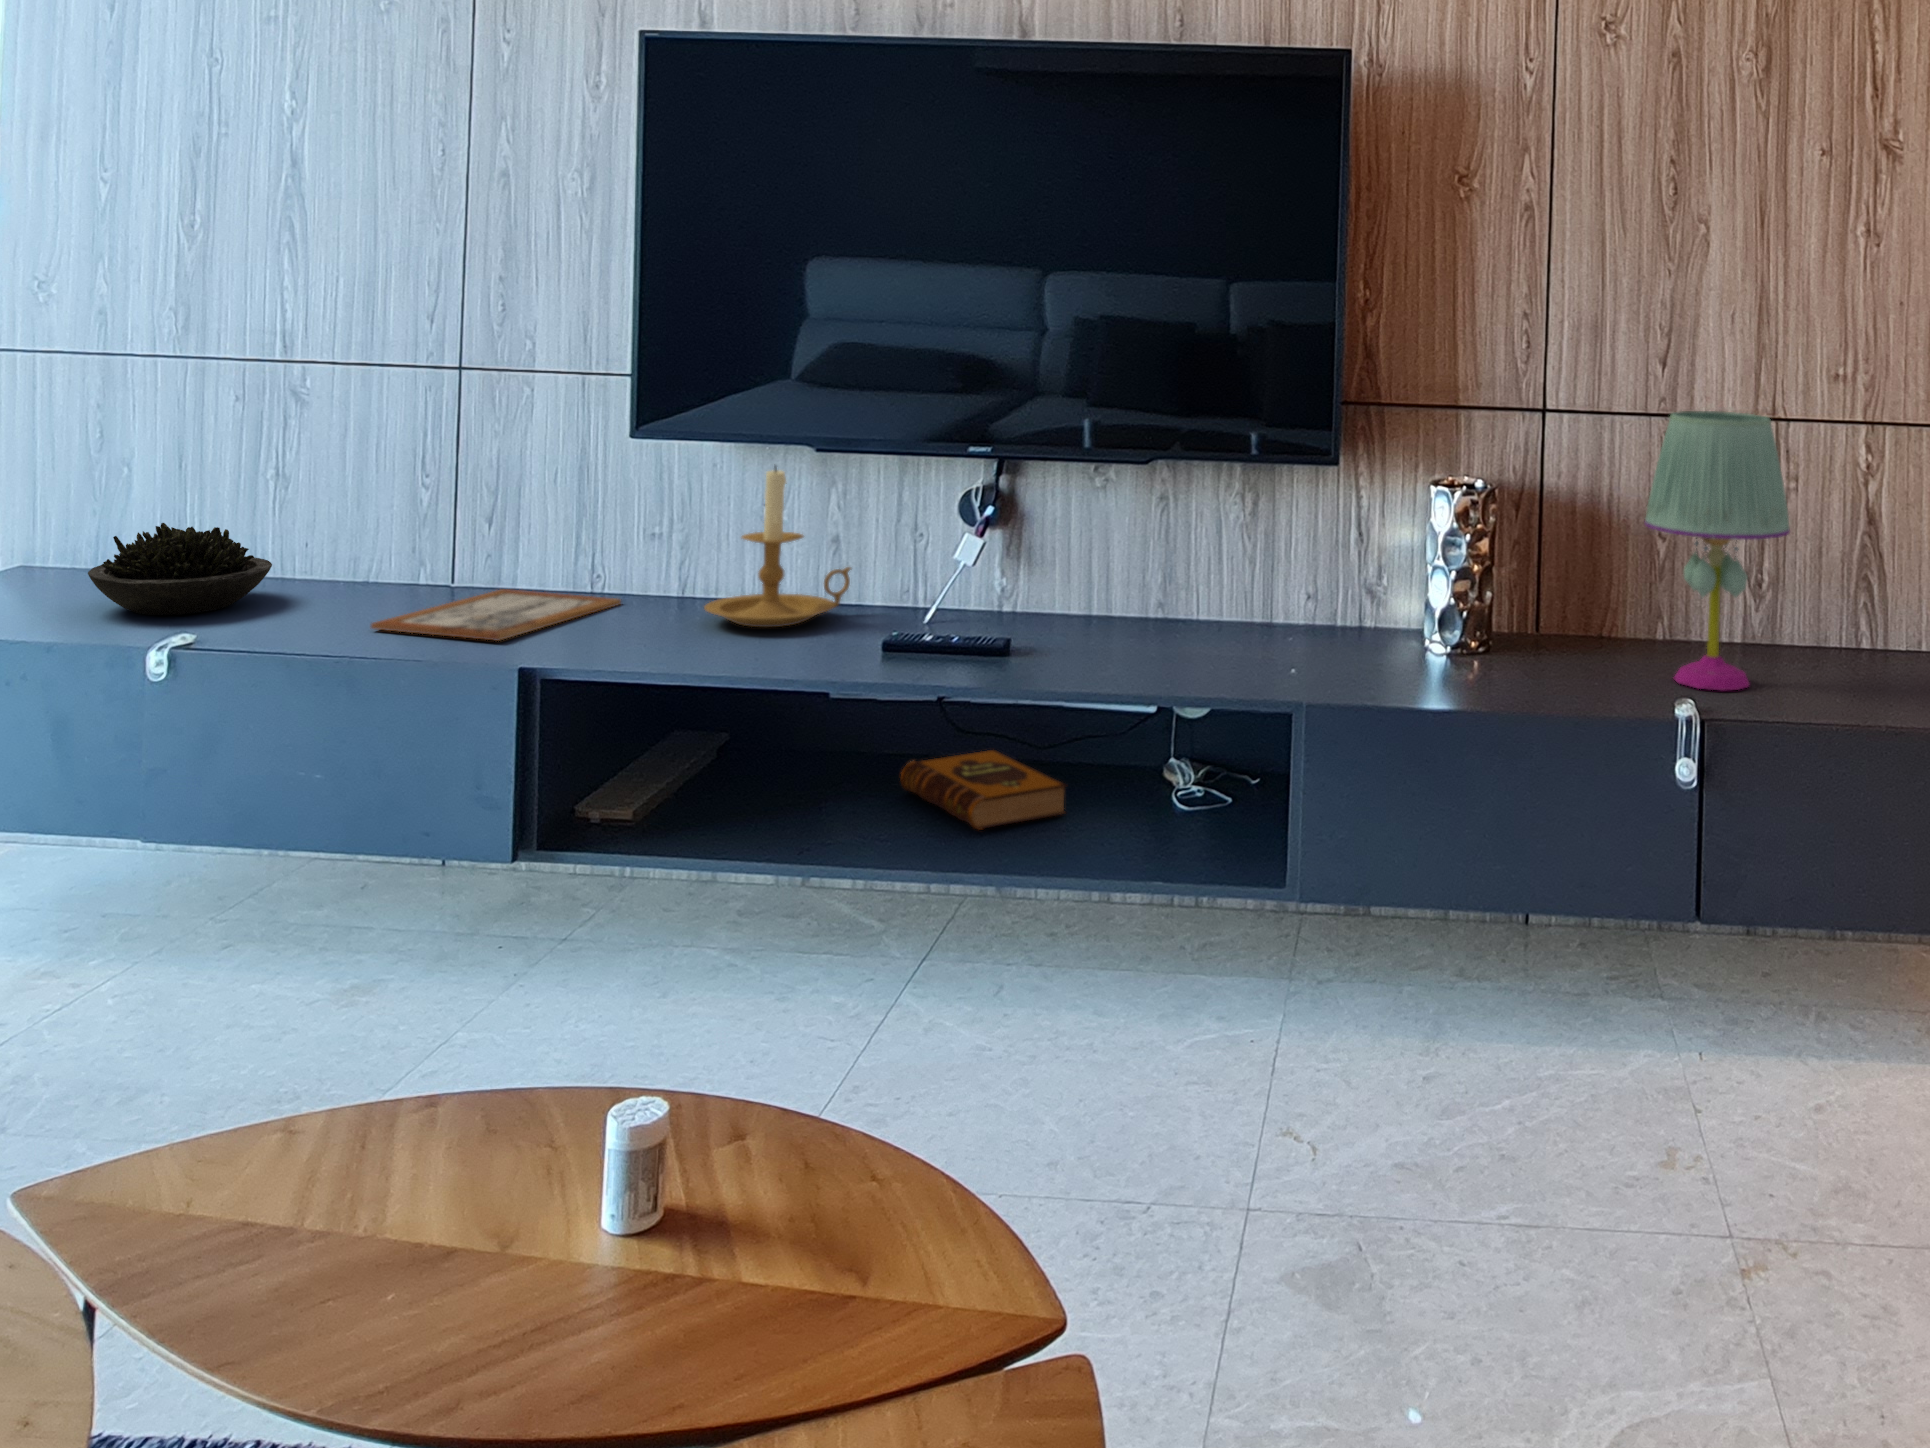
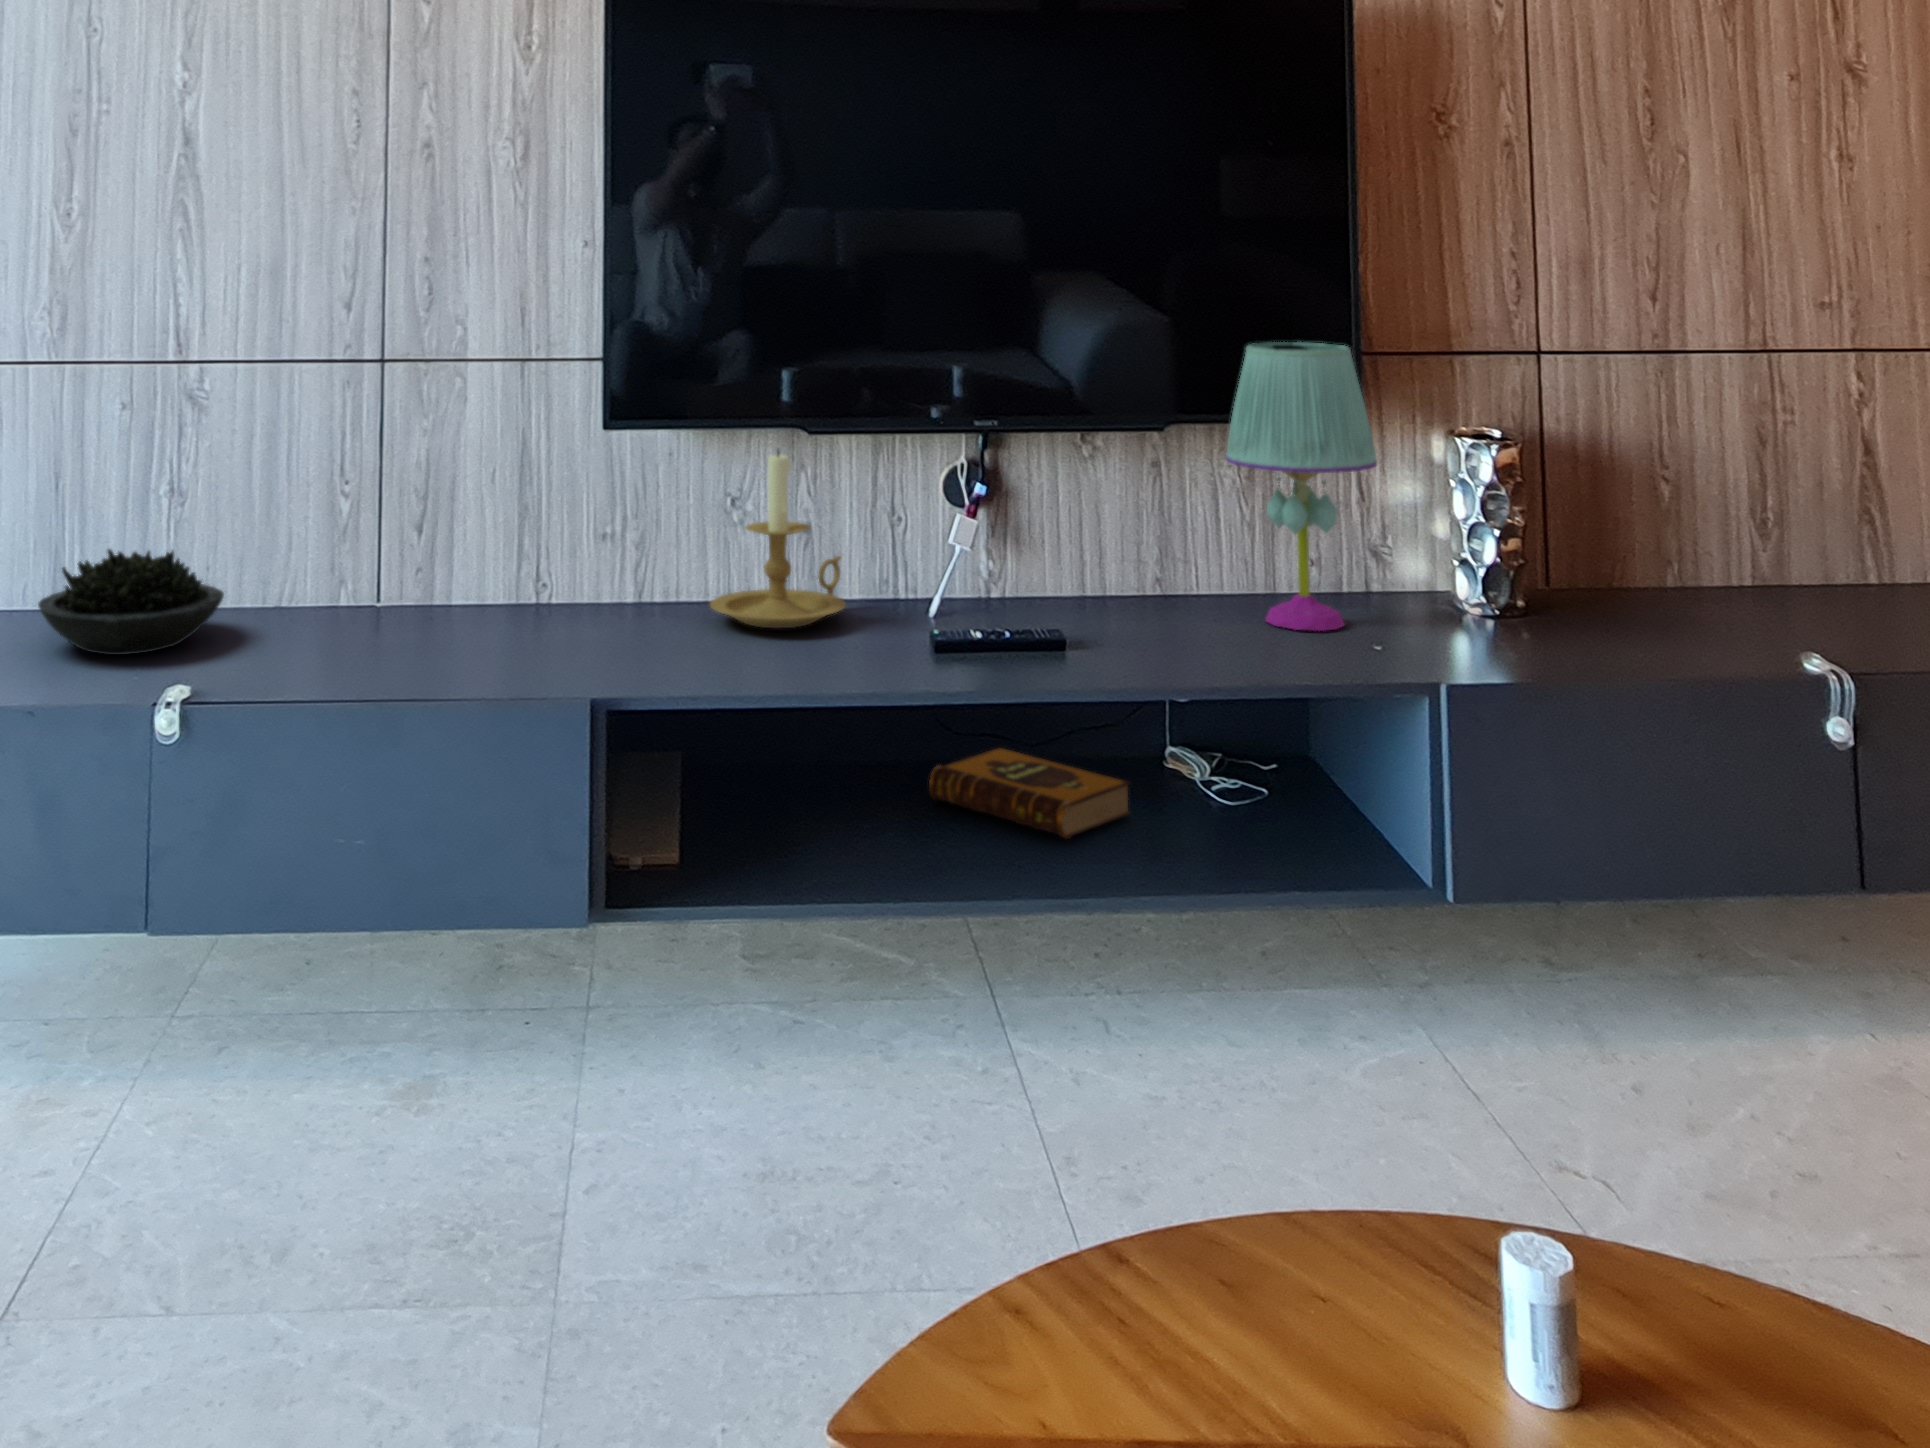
table lamp: present [1645,411,1790,690] -> present [1226,342,1377,631]
picture frame: present [371,589,621,641] -> none [380,602,591,661]

